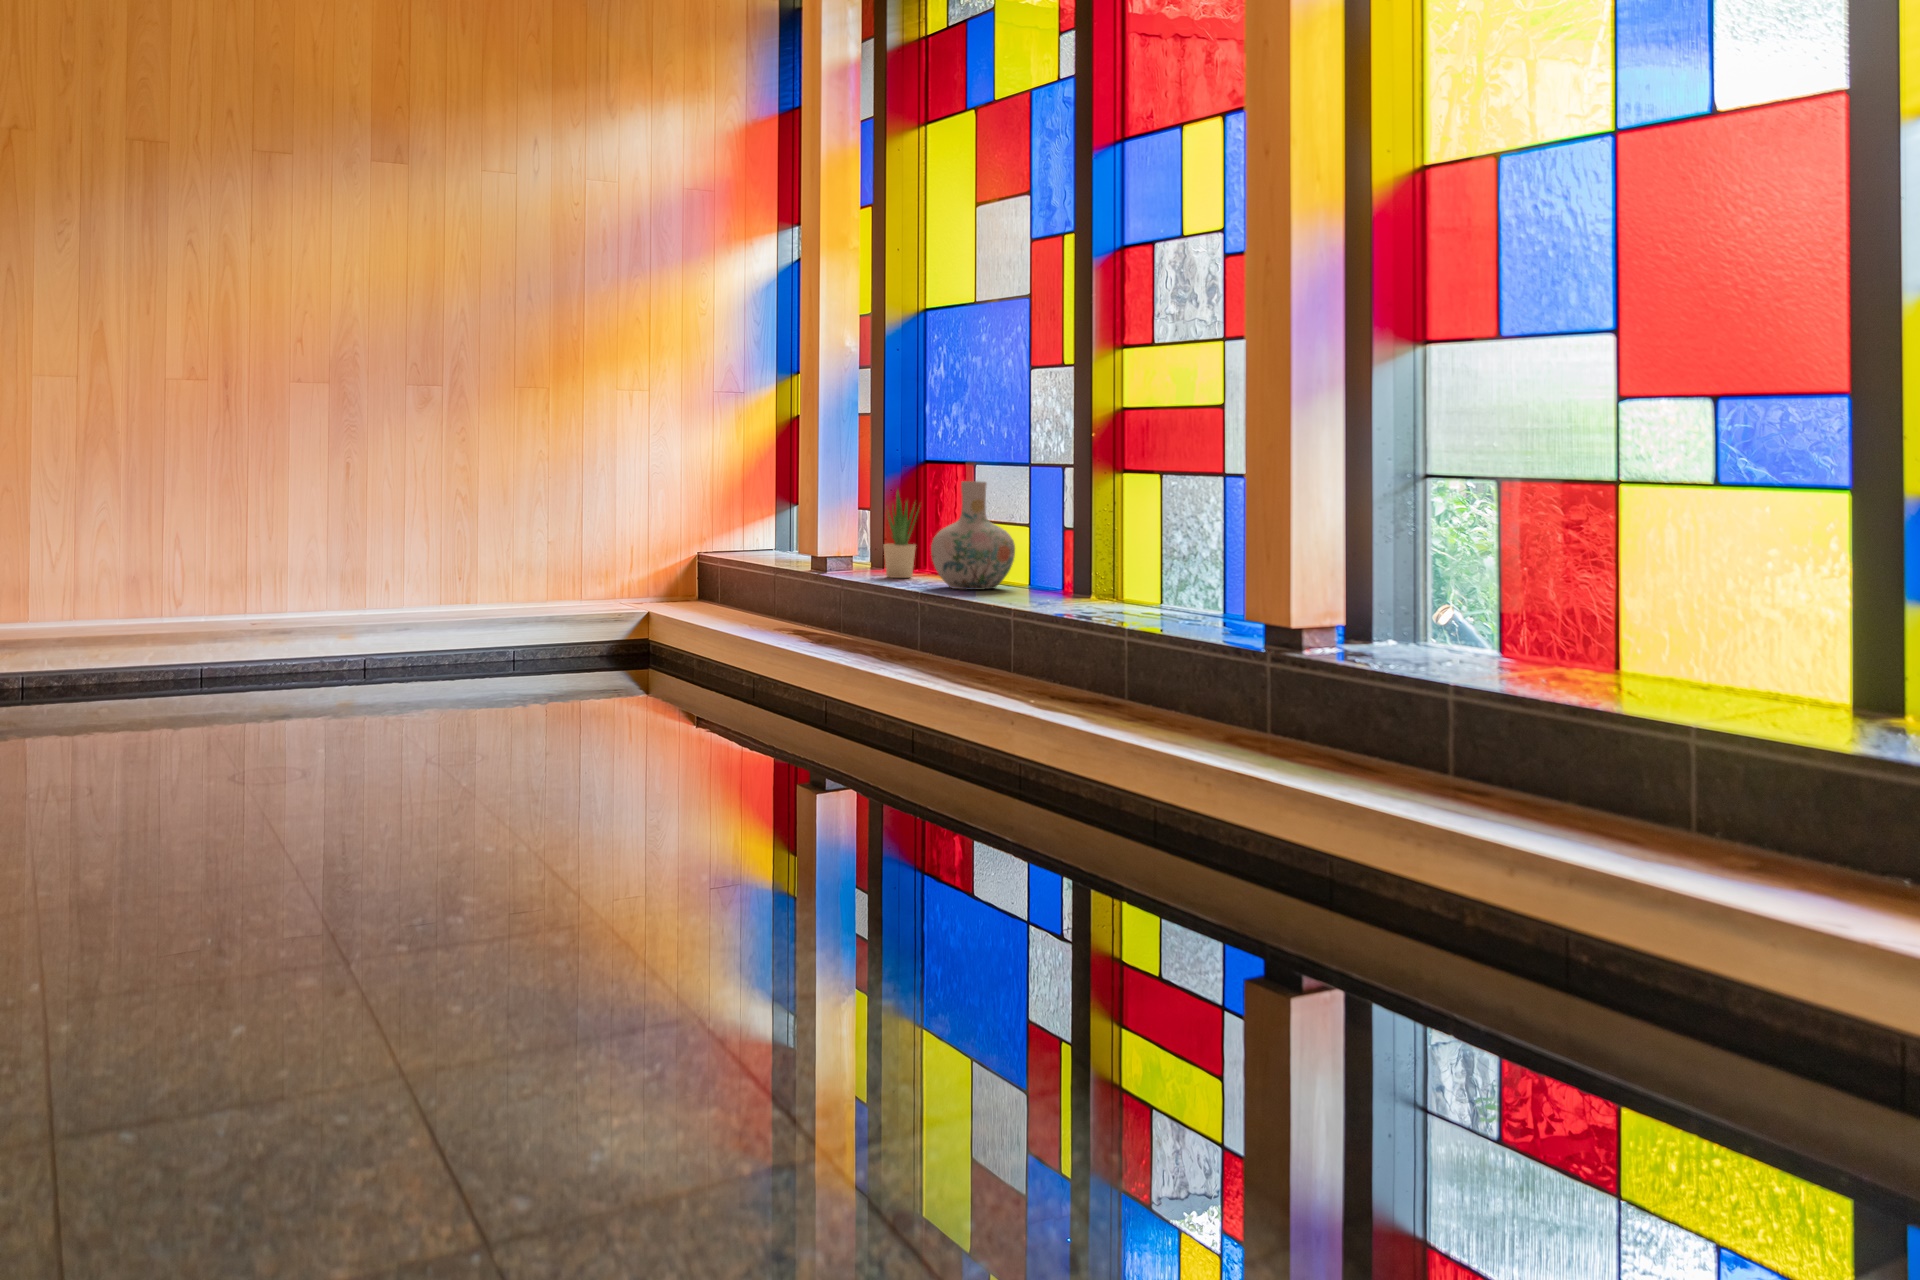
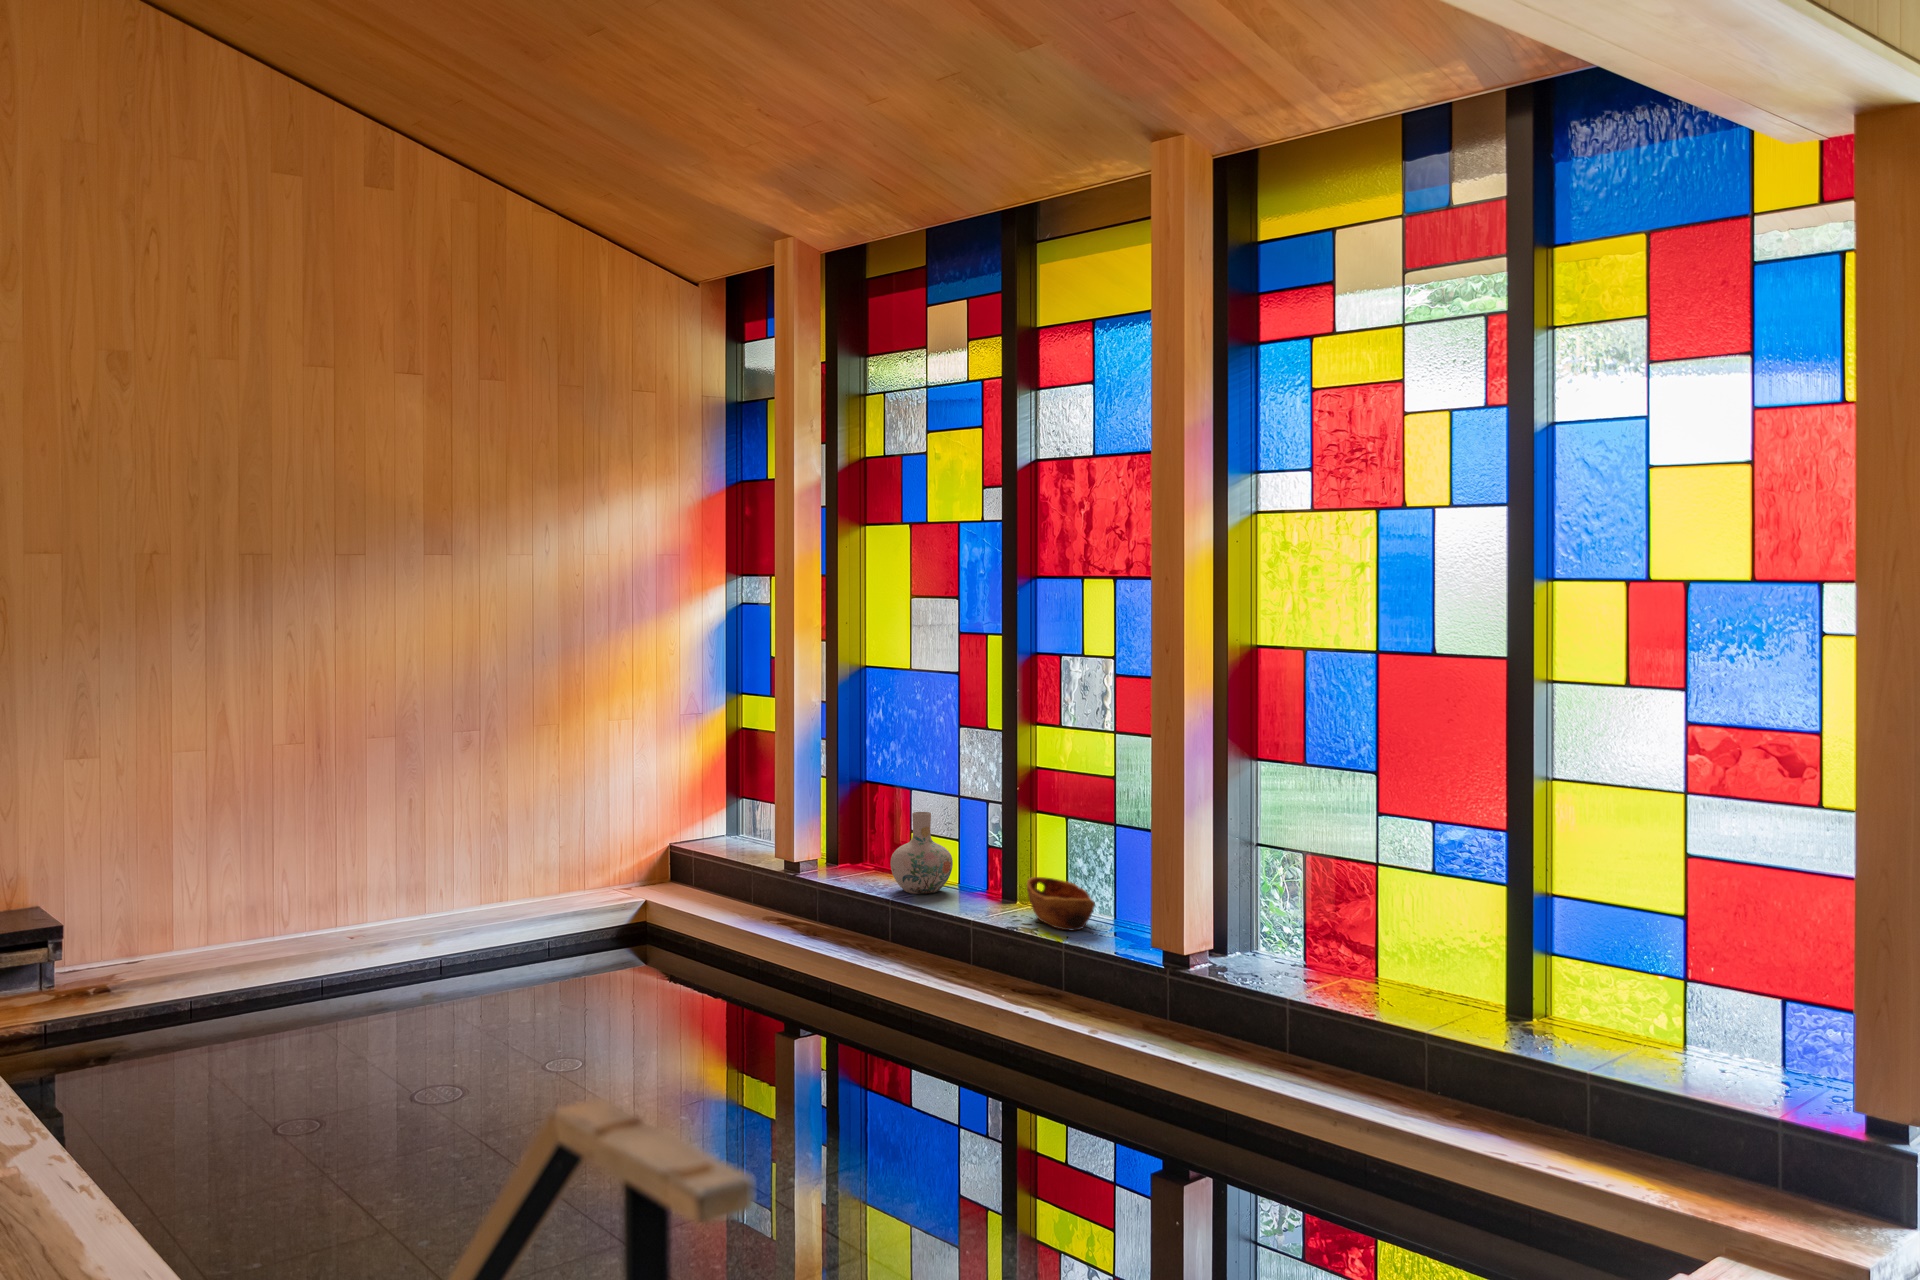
potted plant: present [884,489,918,578] -> none [843,807,872,877]
wooden bowl: none [1096,554,1186,618] -> present [1027,877,1095,931]

